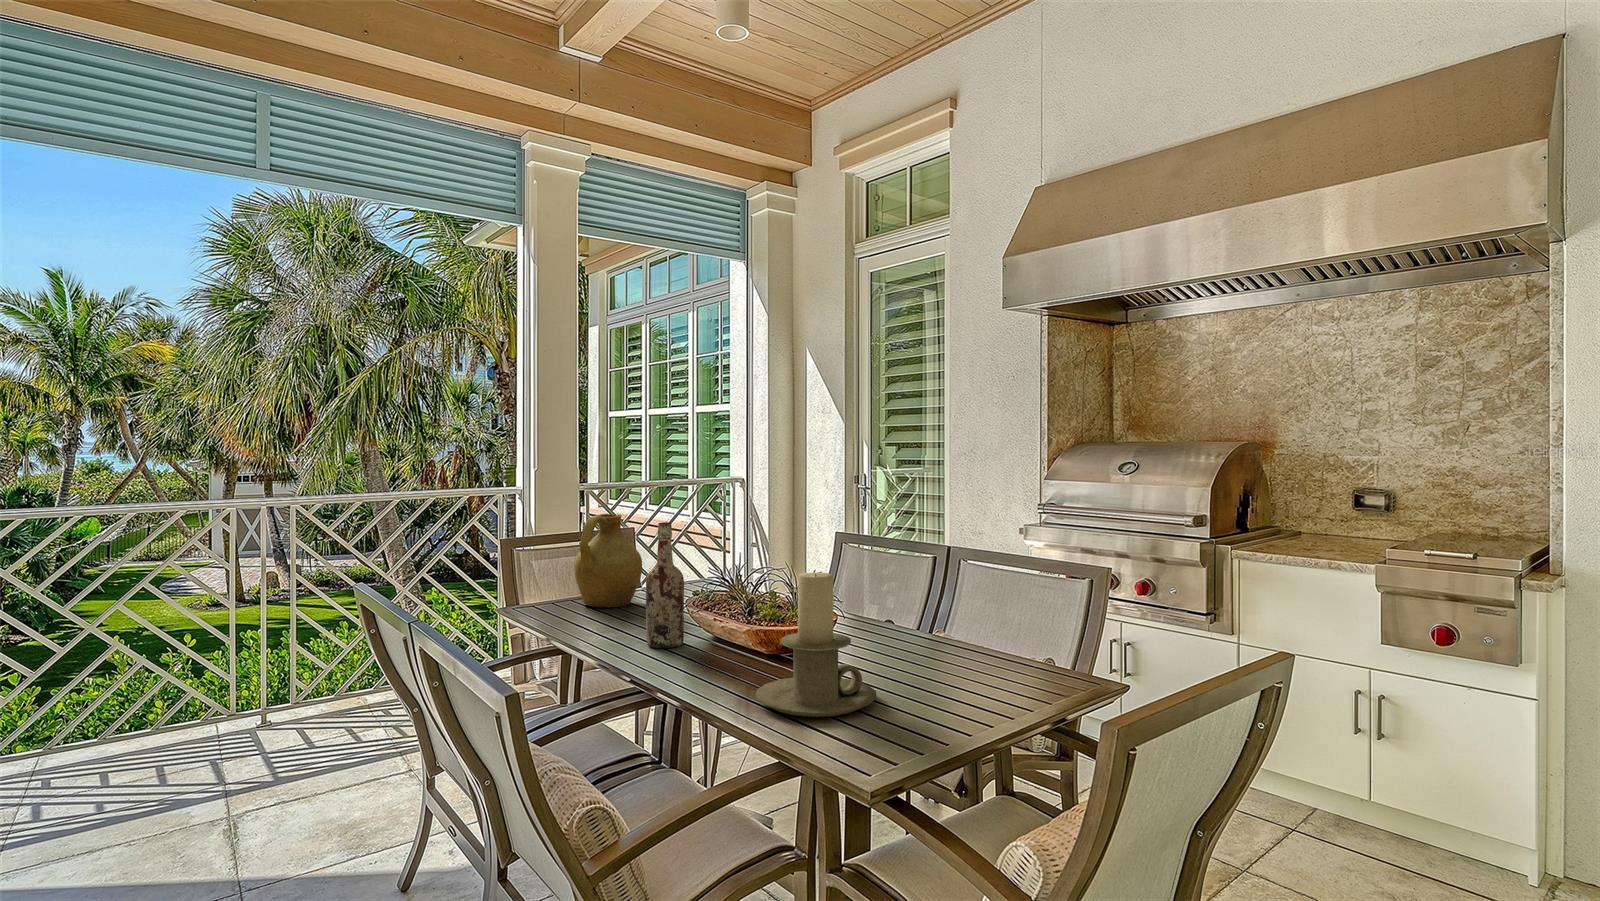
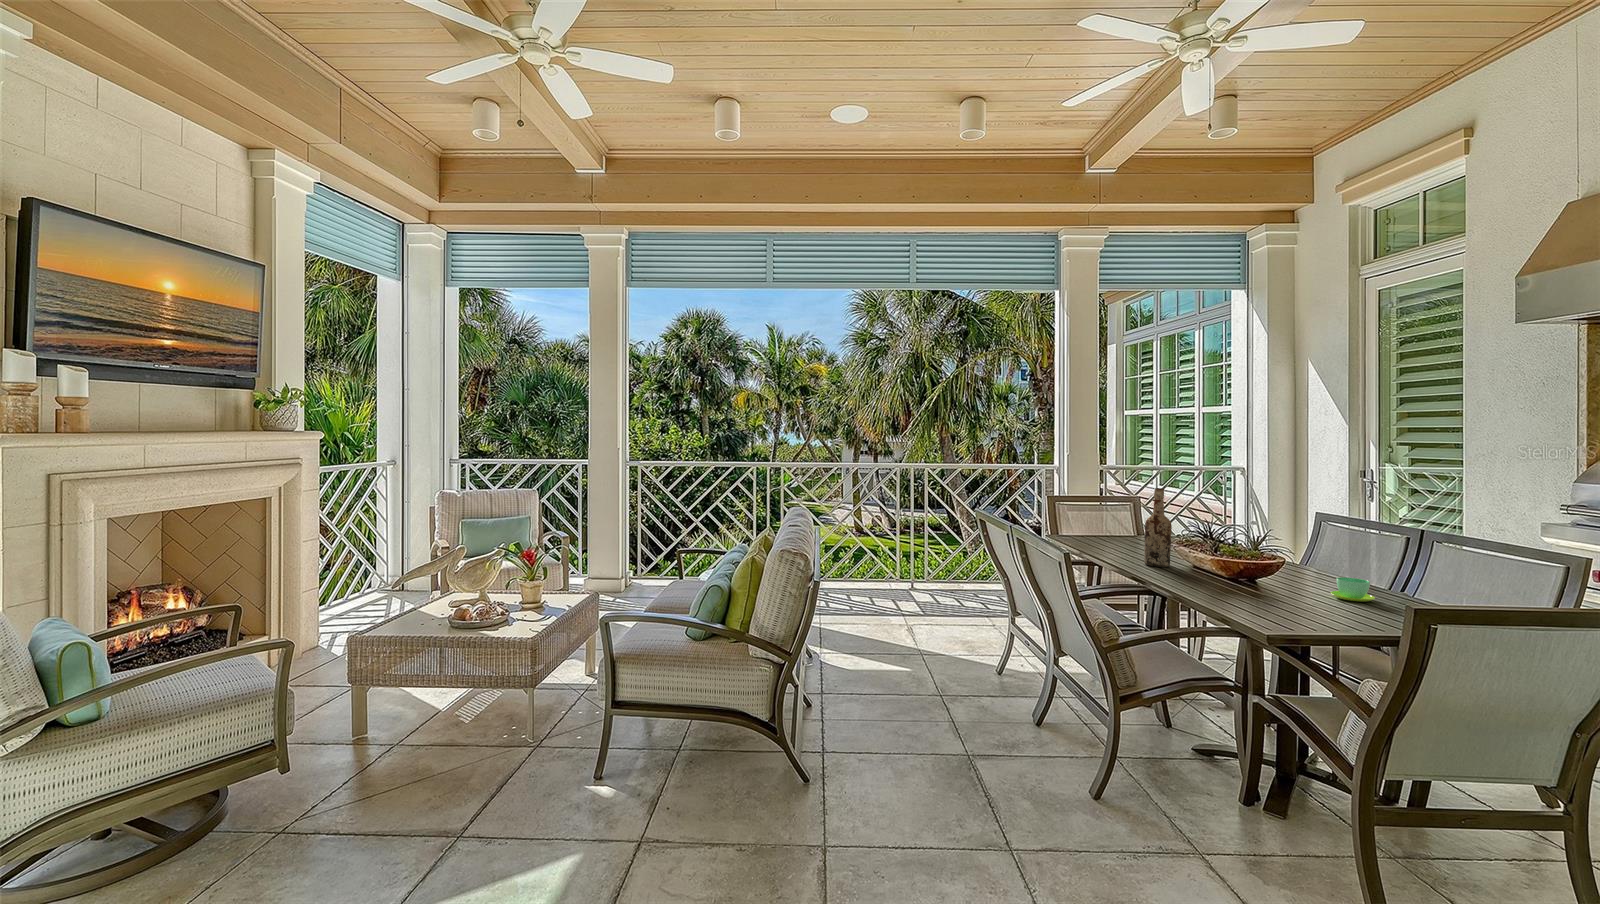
pitcher: present [574,514,642,607] -> none [1097,483,1144,545]
candle holder: present [755,572,877,717] -> none [1212,521,1302,608]
cup: none [897,636,948,672] -> present [1330,577,1375,602]

